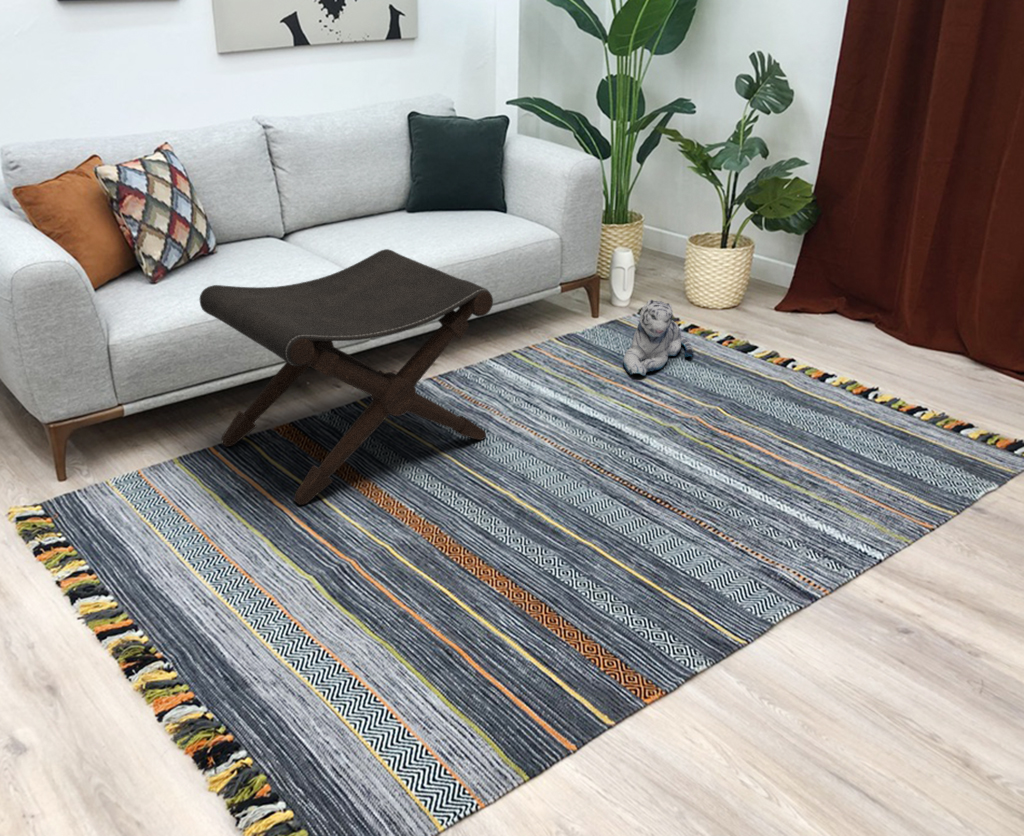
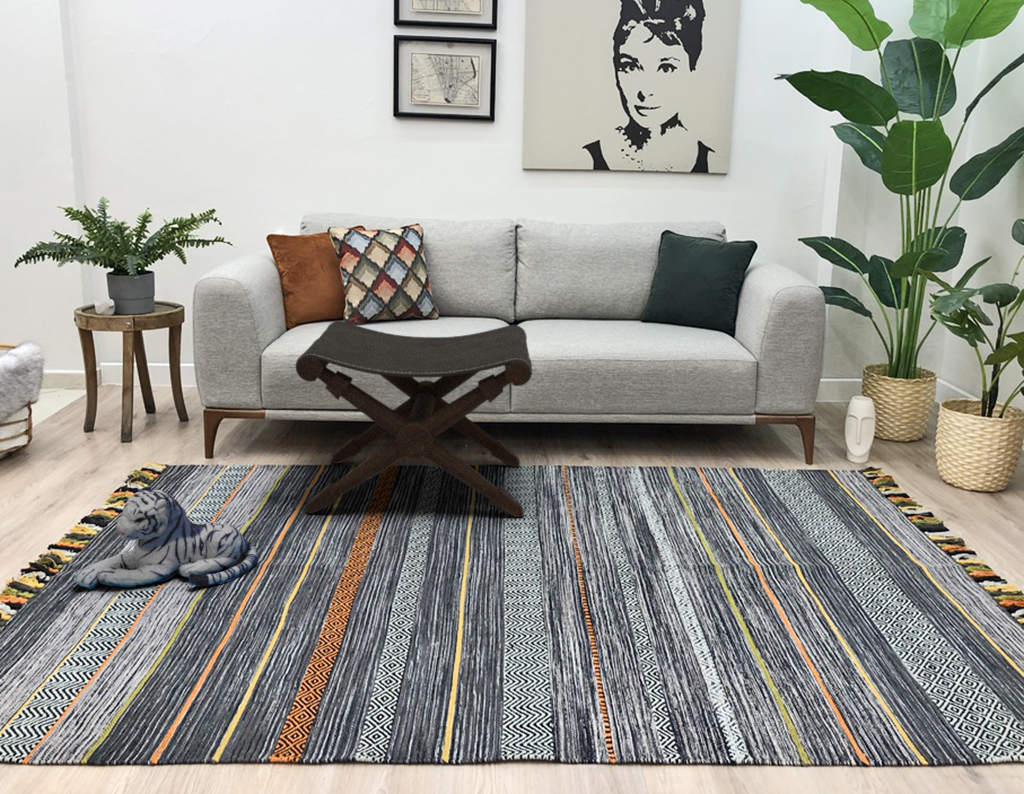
plush toy: present [623,300,693,375] -> present [74,486,258,589]

